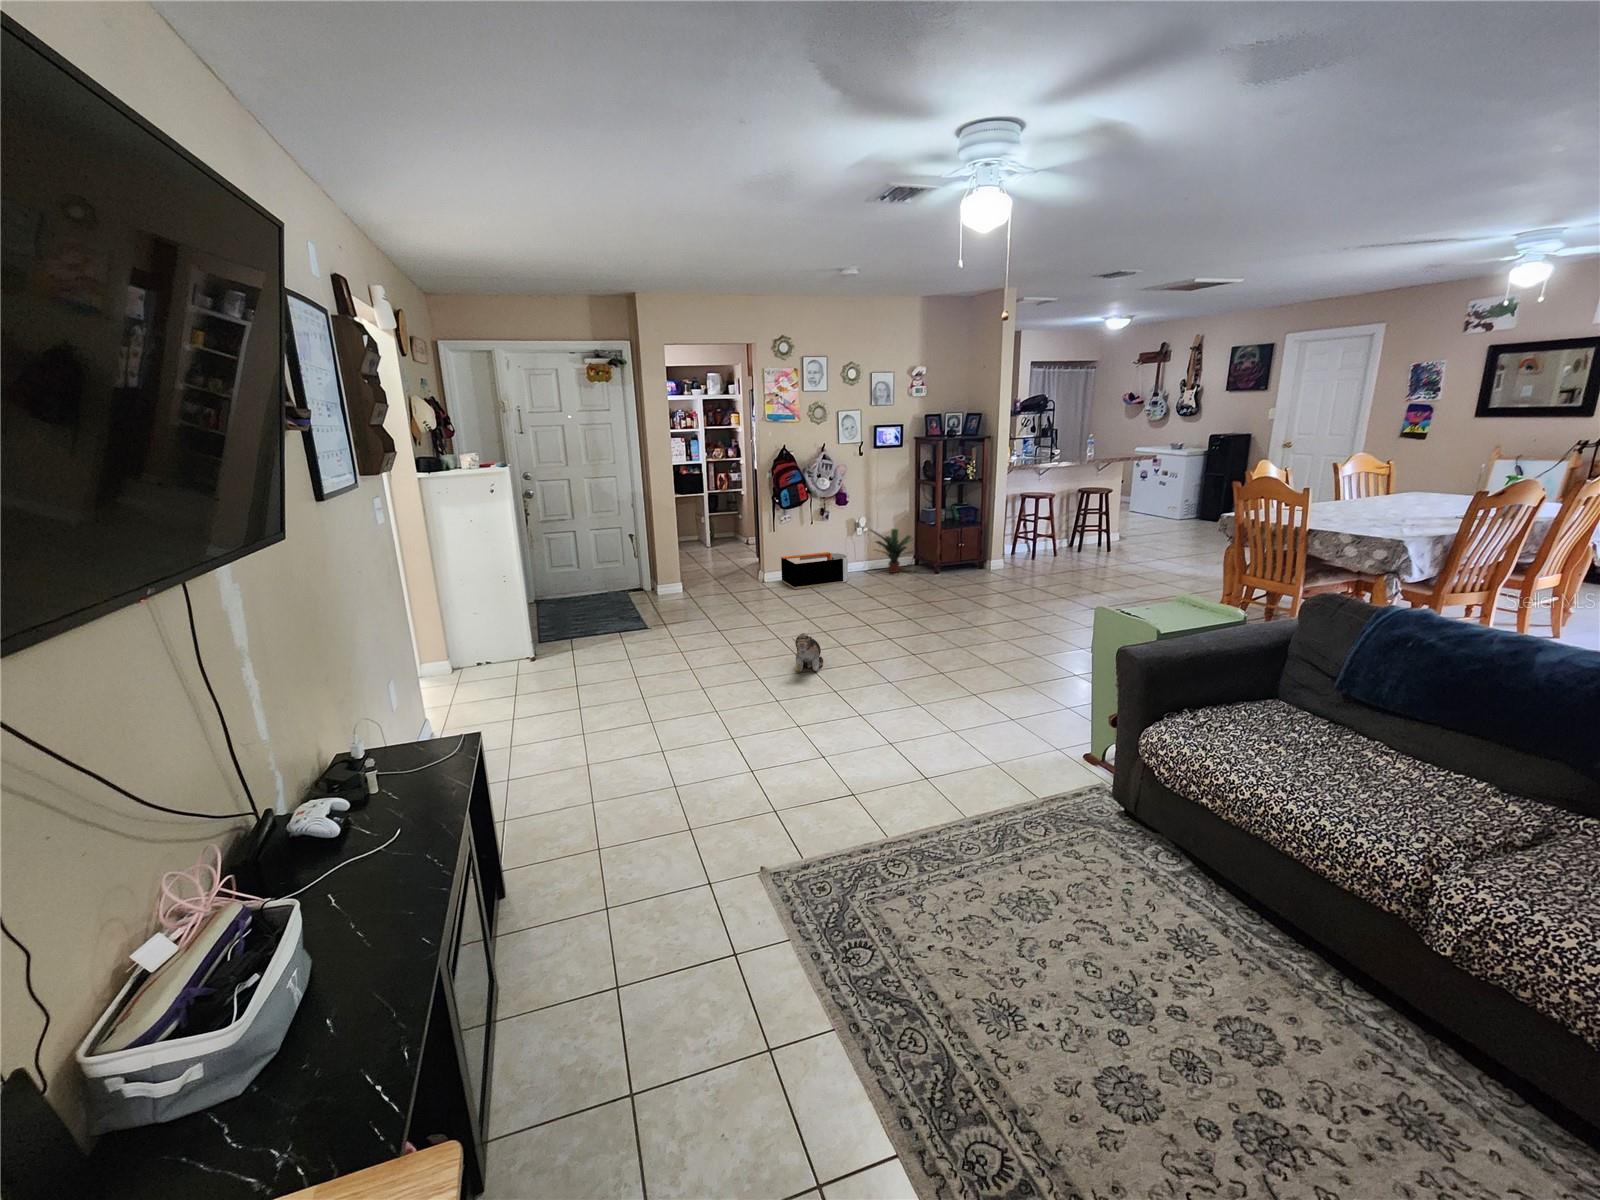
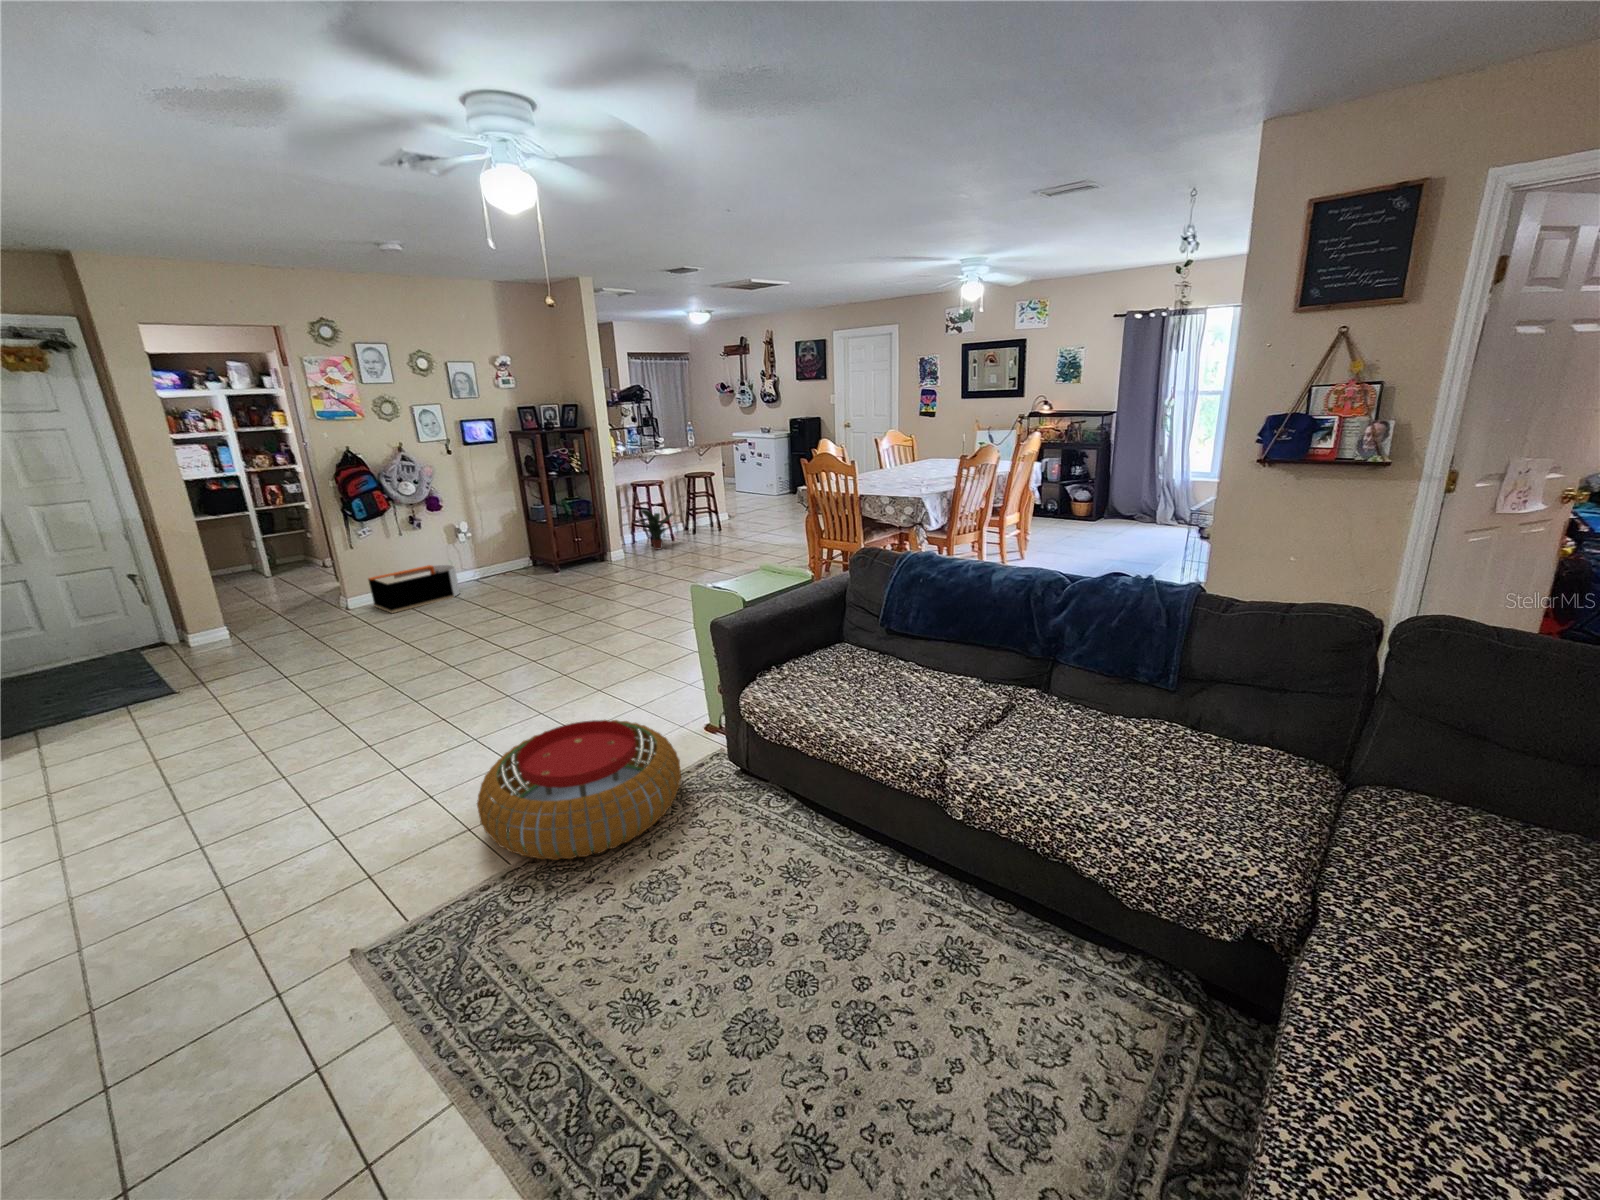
potted plant: present [870,529,913,573] -> present [635,509,676,550]
plush toy: present [792,633,823,672] -> none [380,663,430,709]
pouf: none [865,720,1058,851] -> present [477,720,681,860]

